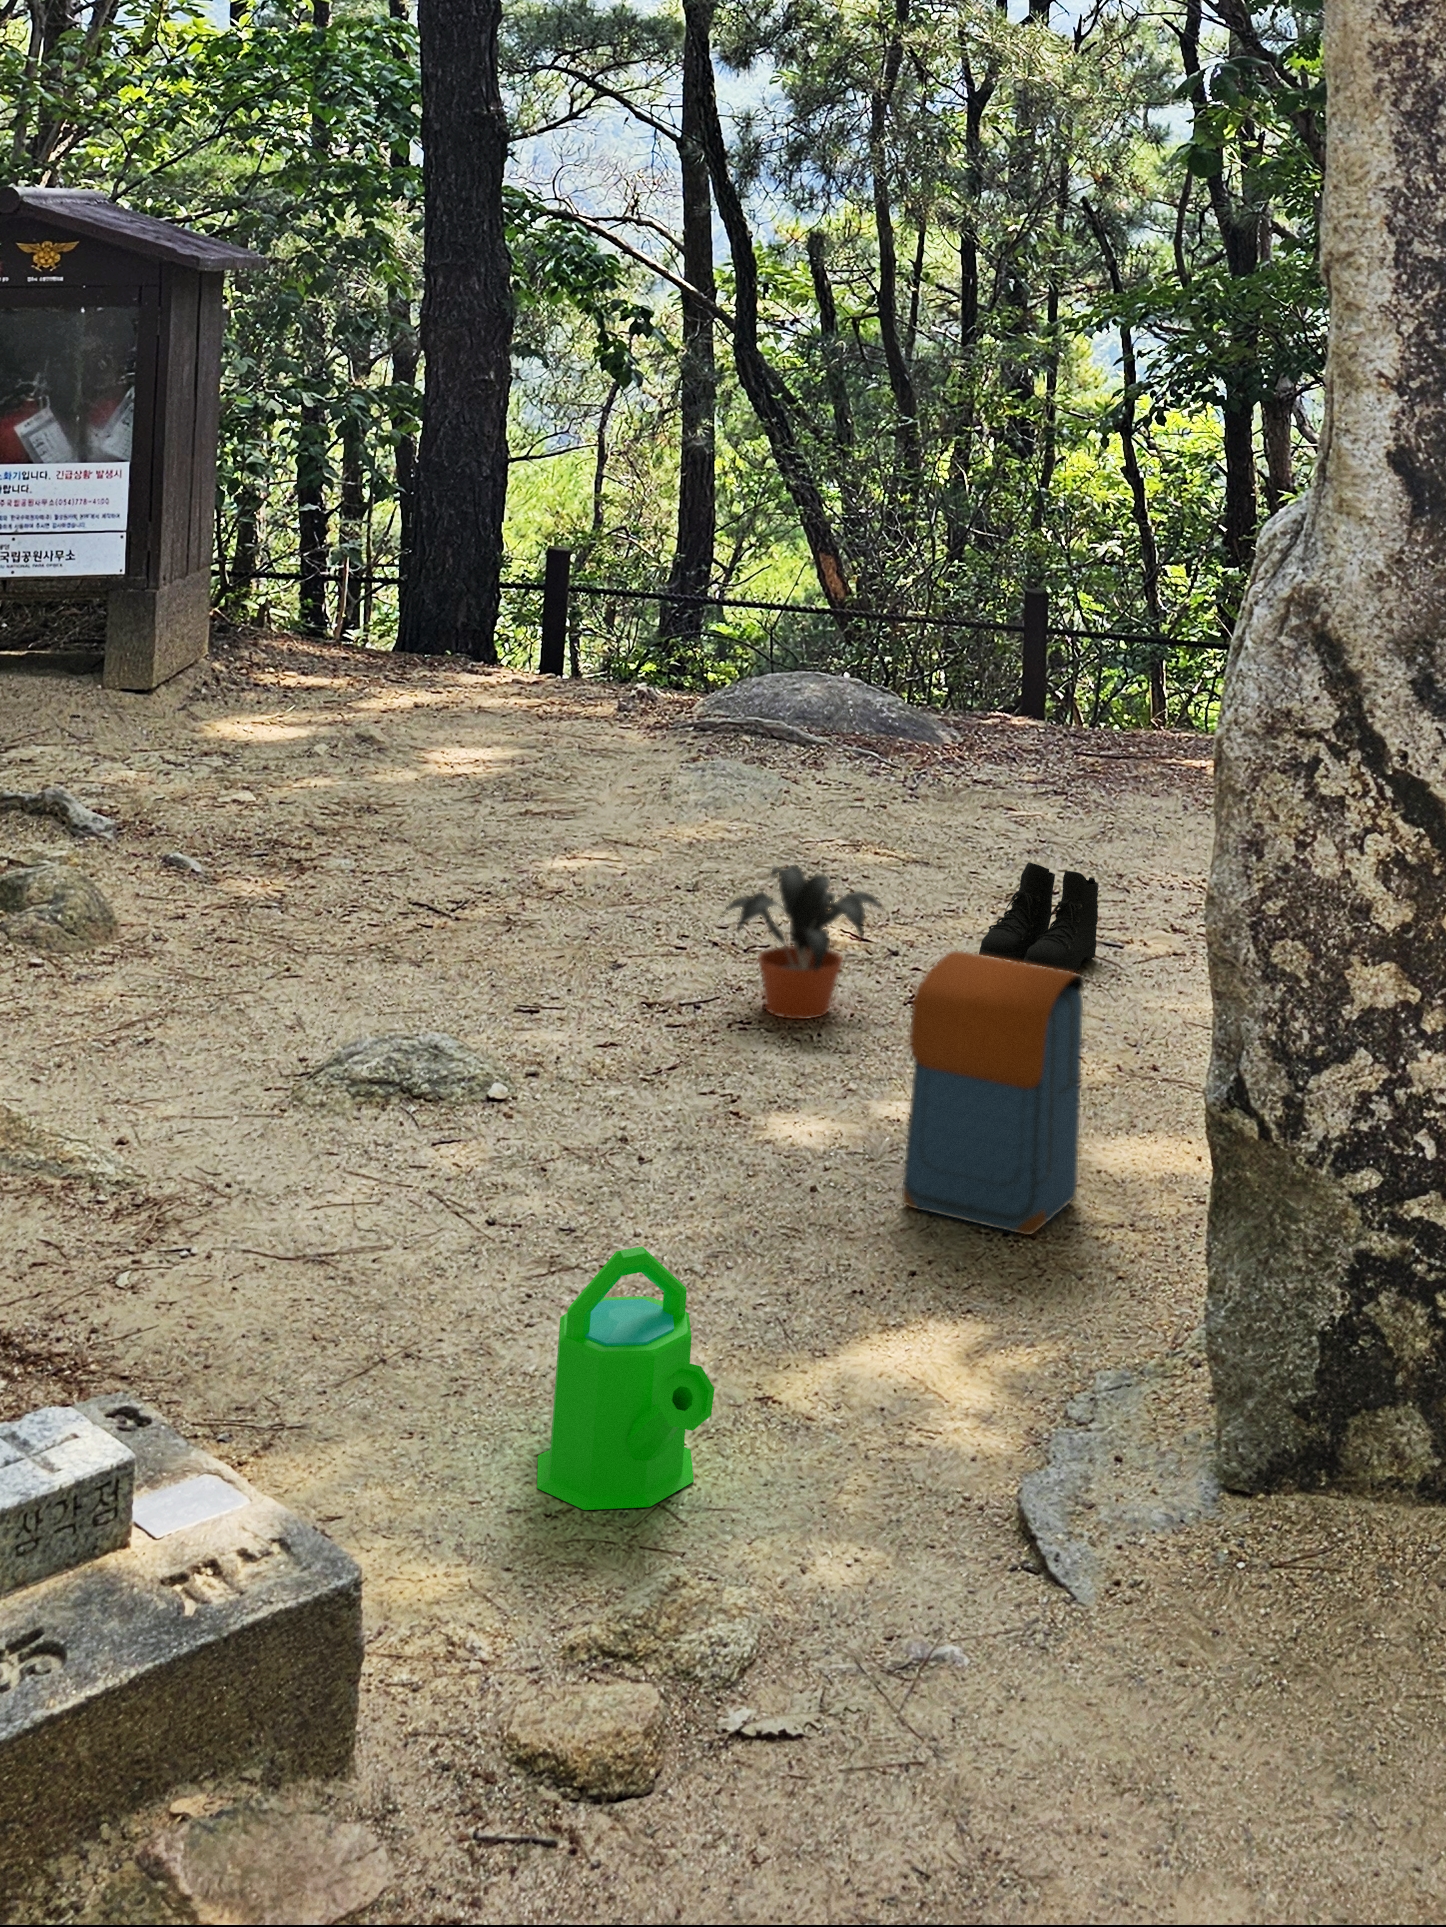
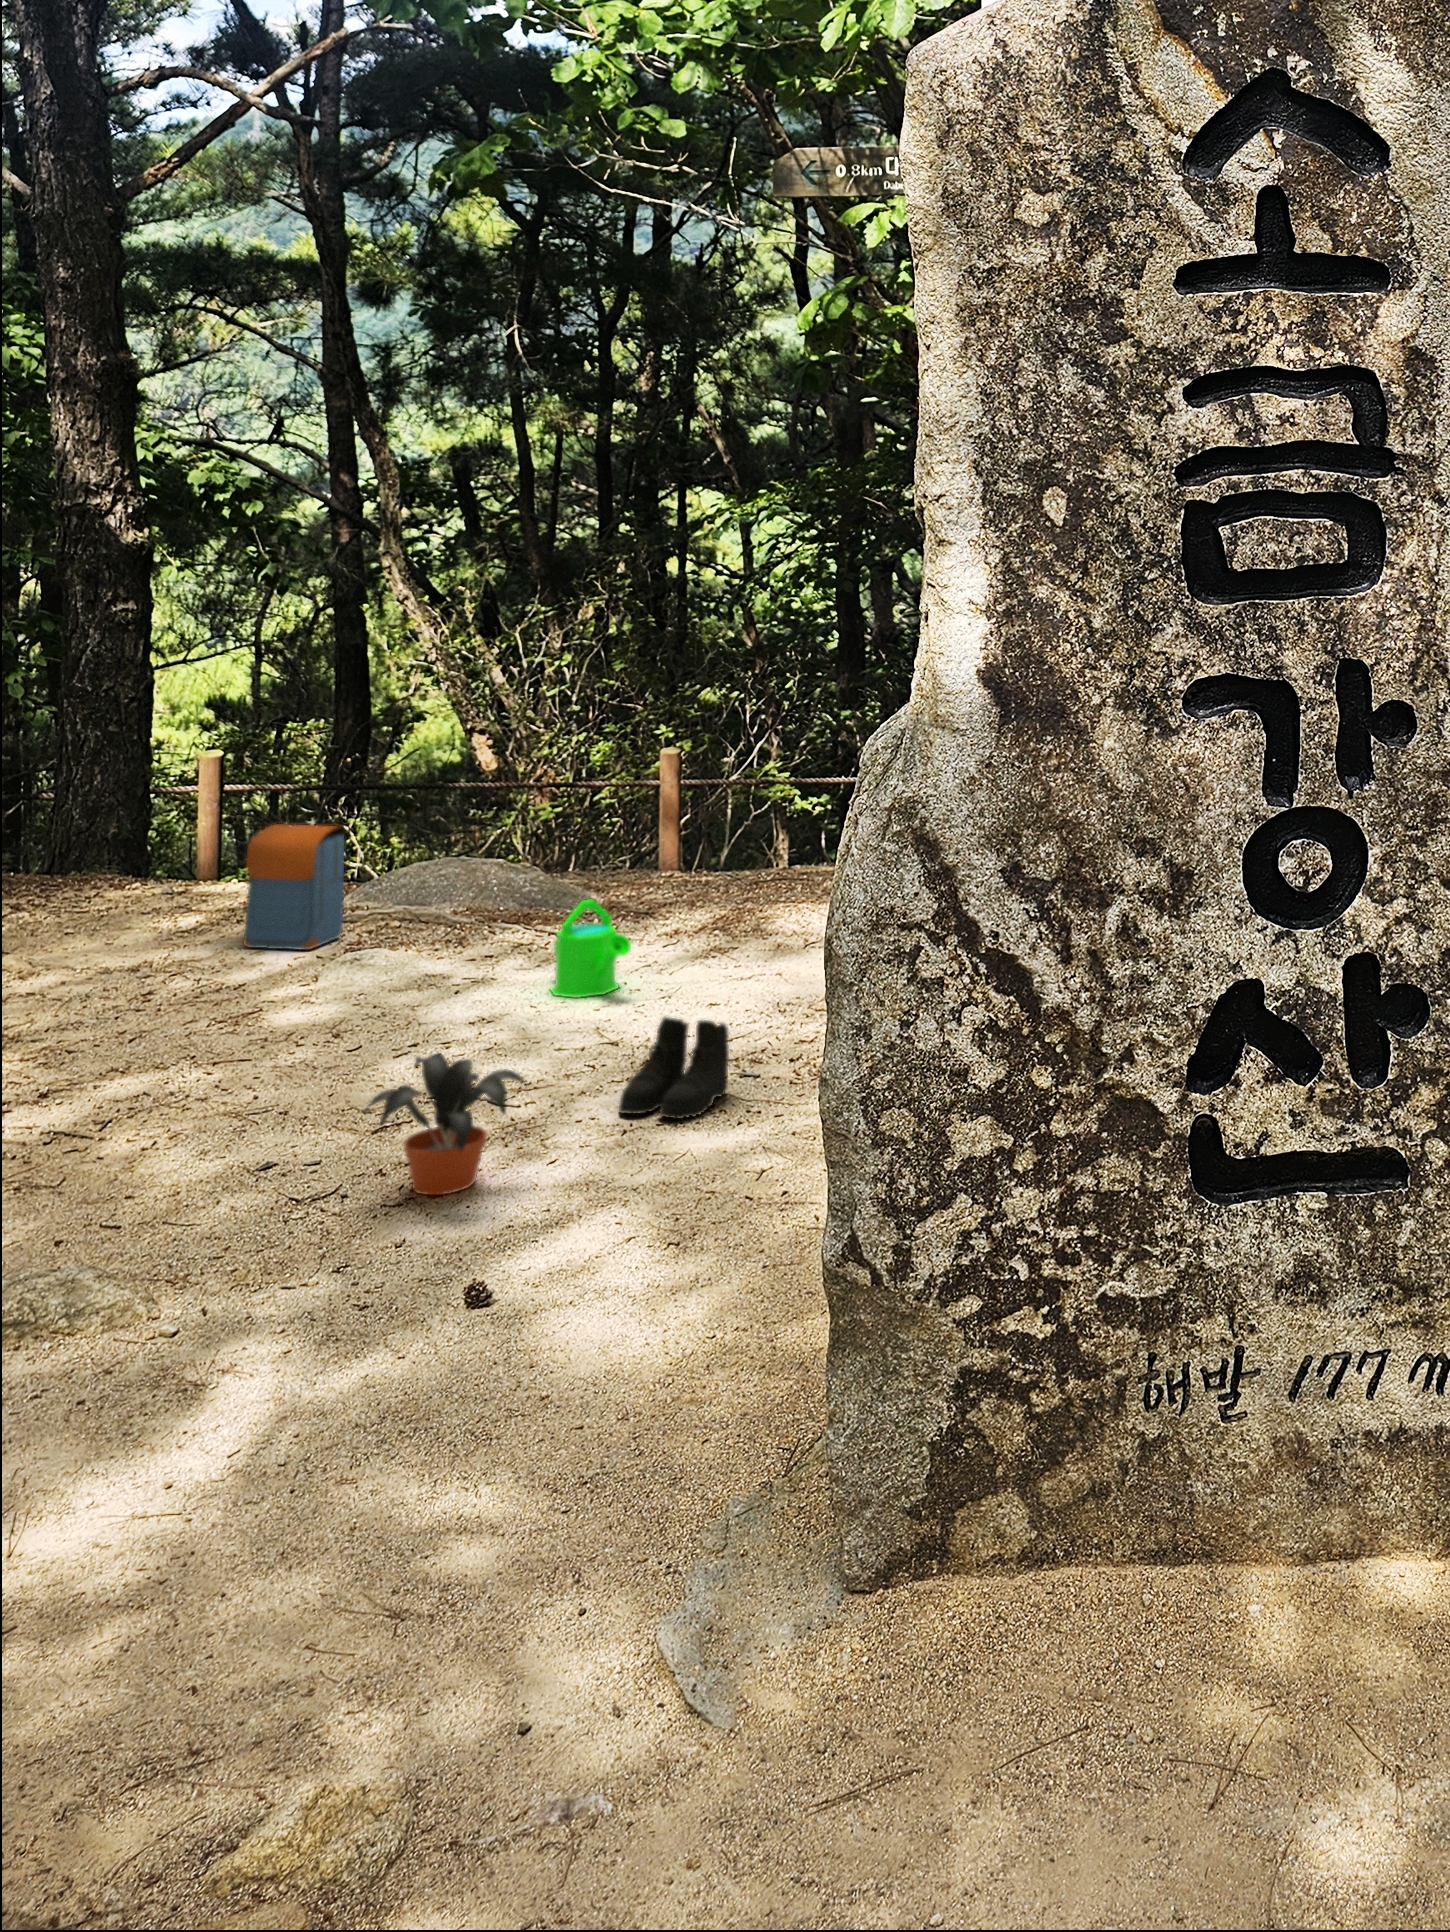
backpack: present [902,951,1084,1235] -> present [244,824,346,950]
watering can: present [537,1246,715,1510] -> present [551,899,631,998]

